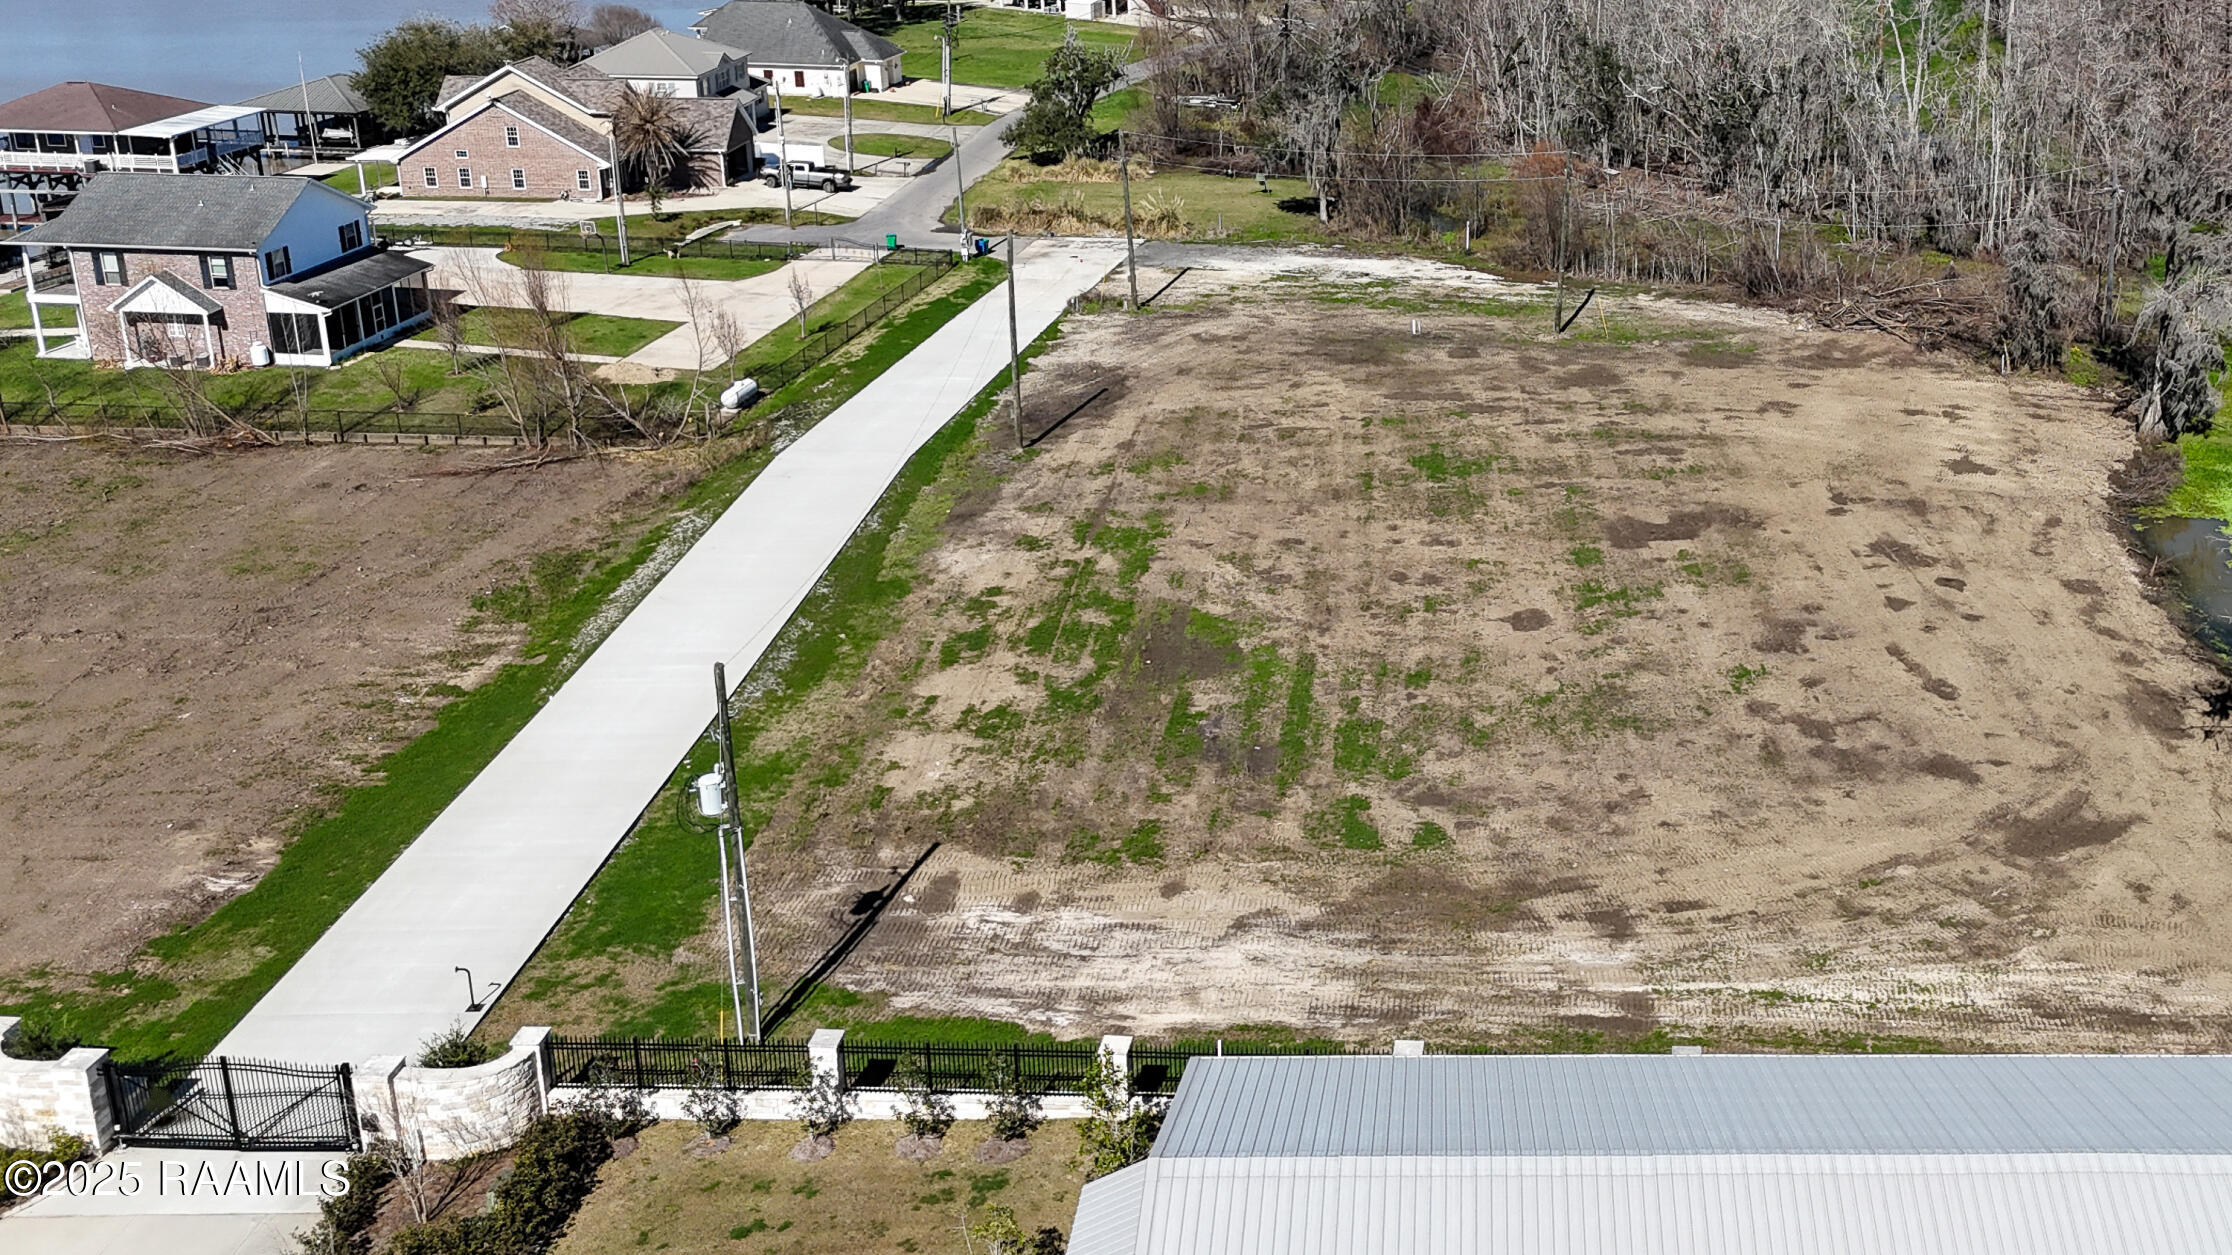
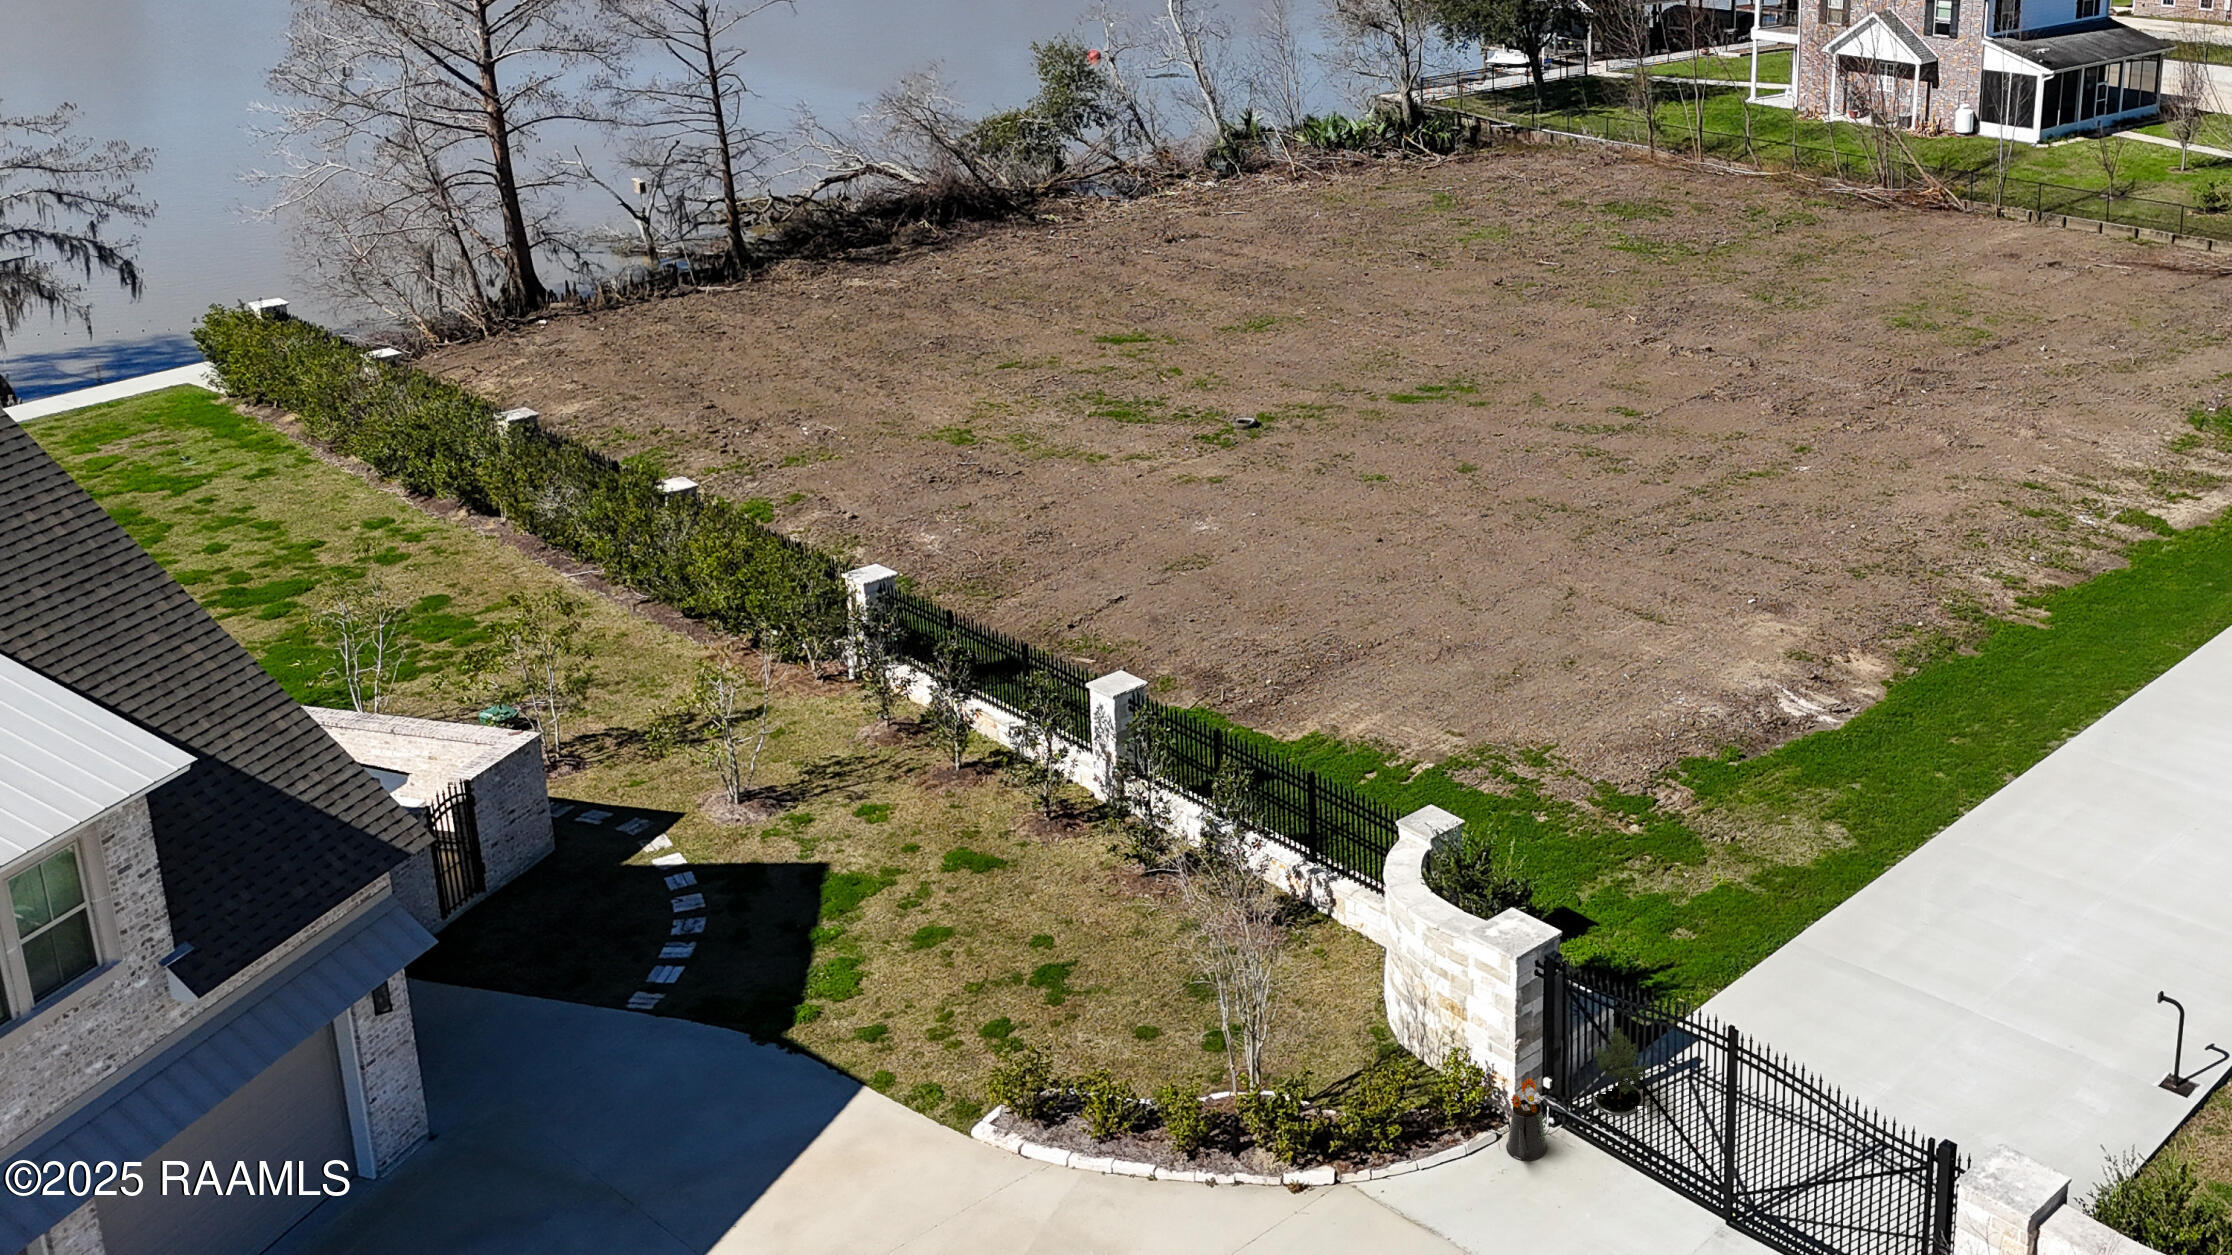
watering can: none [98,1125,128,1170] -> present [1506,1078,1548,1161]

